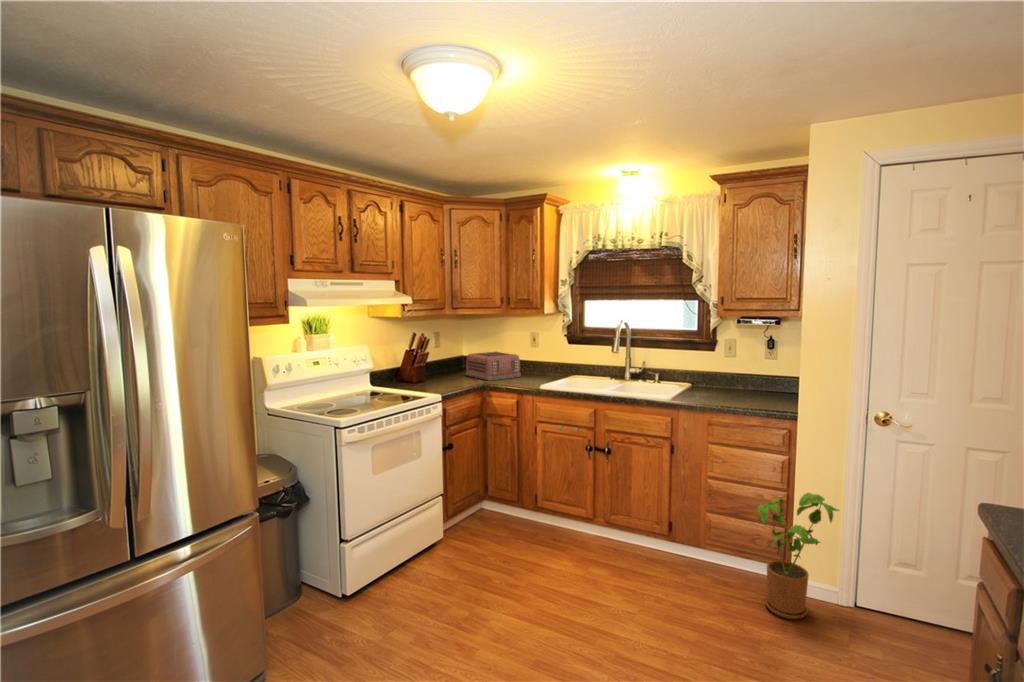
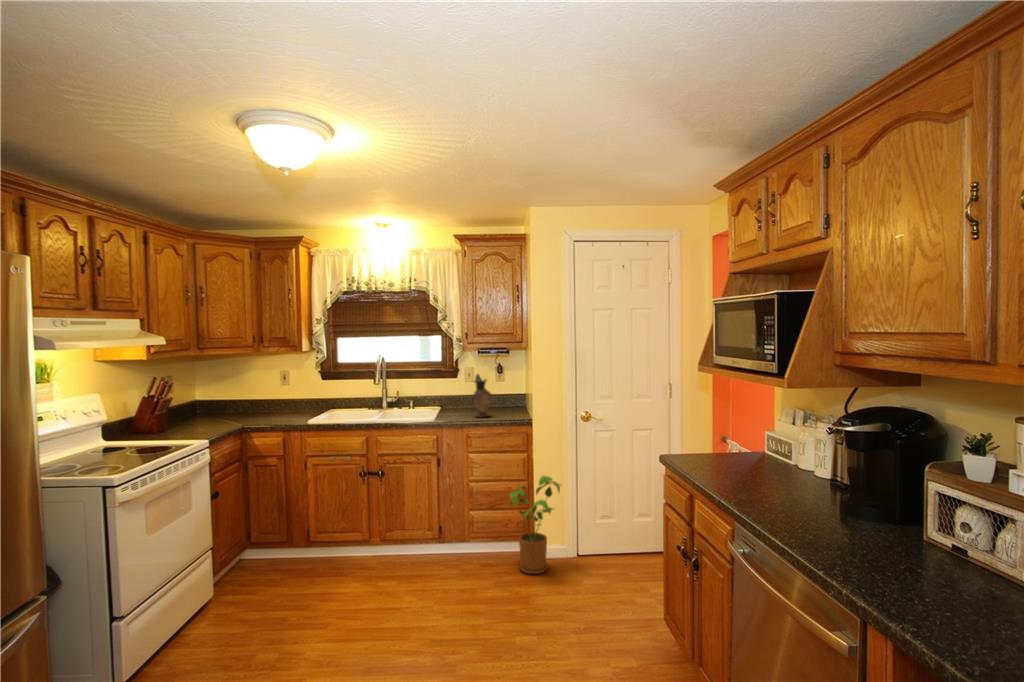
ceramic pitcher: none [724,348,748,402] -> present [473,374,492,417]
toaster: present [466,352,521,380] -> none [209,393,275,424]

